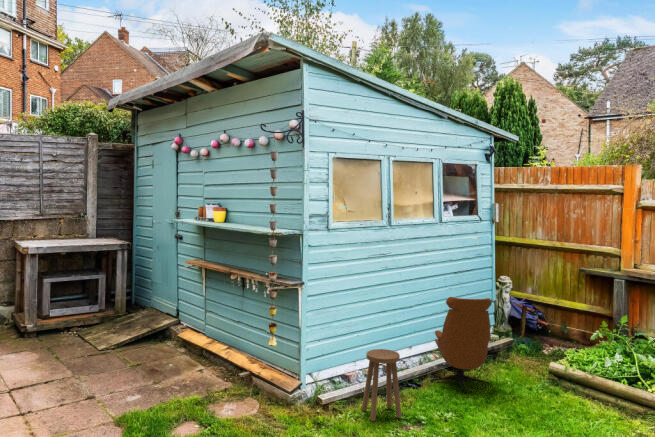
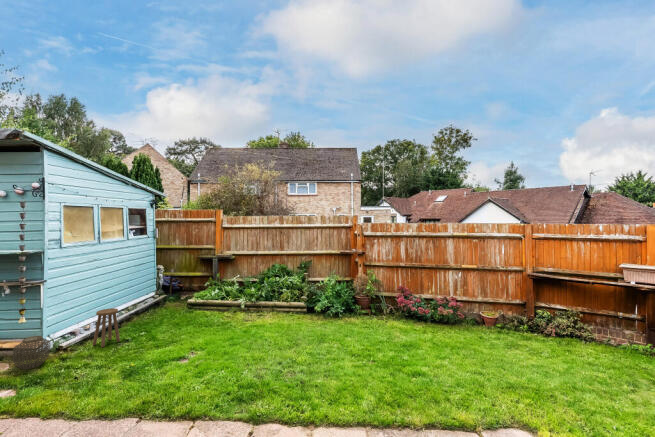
lounge chair: present [431,297,492,394] -> none [124,274,163,324]
woven basket: none [255,371,298,423] -> present [13,336,50,369]

